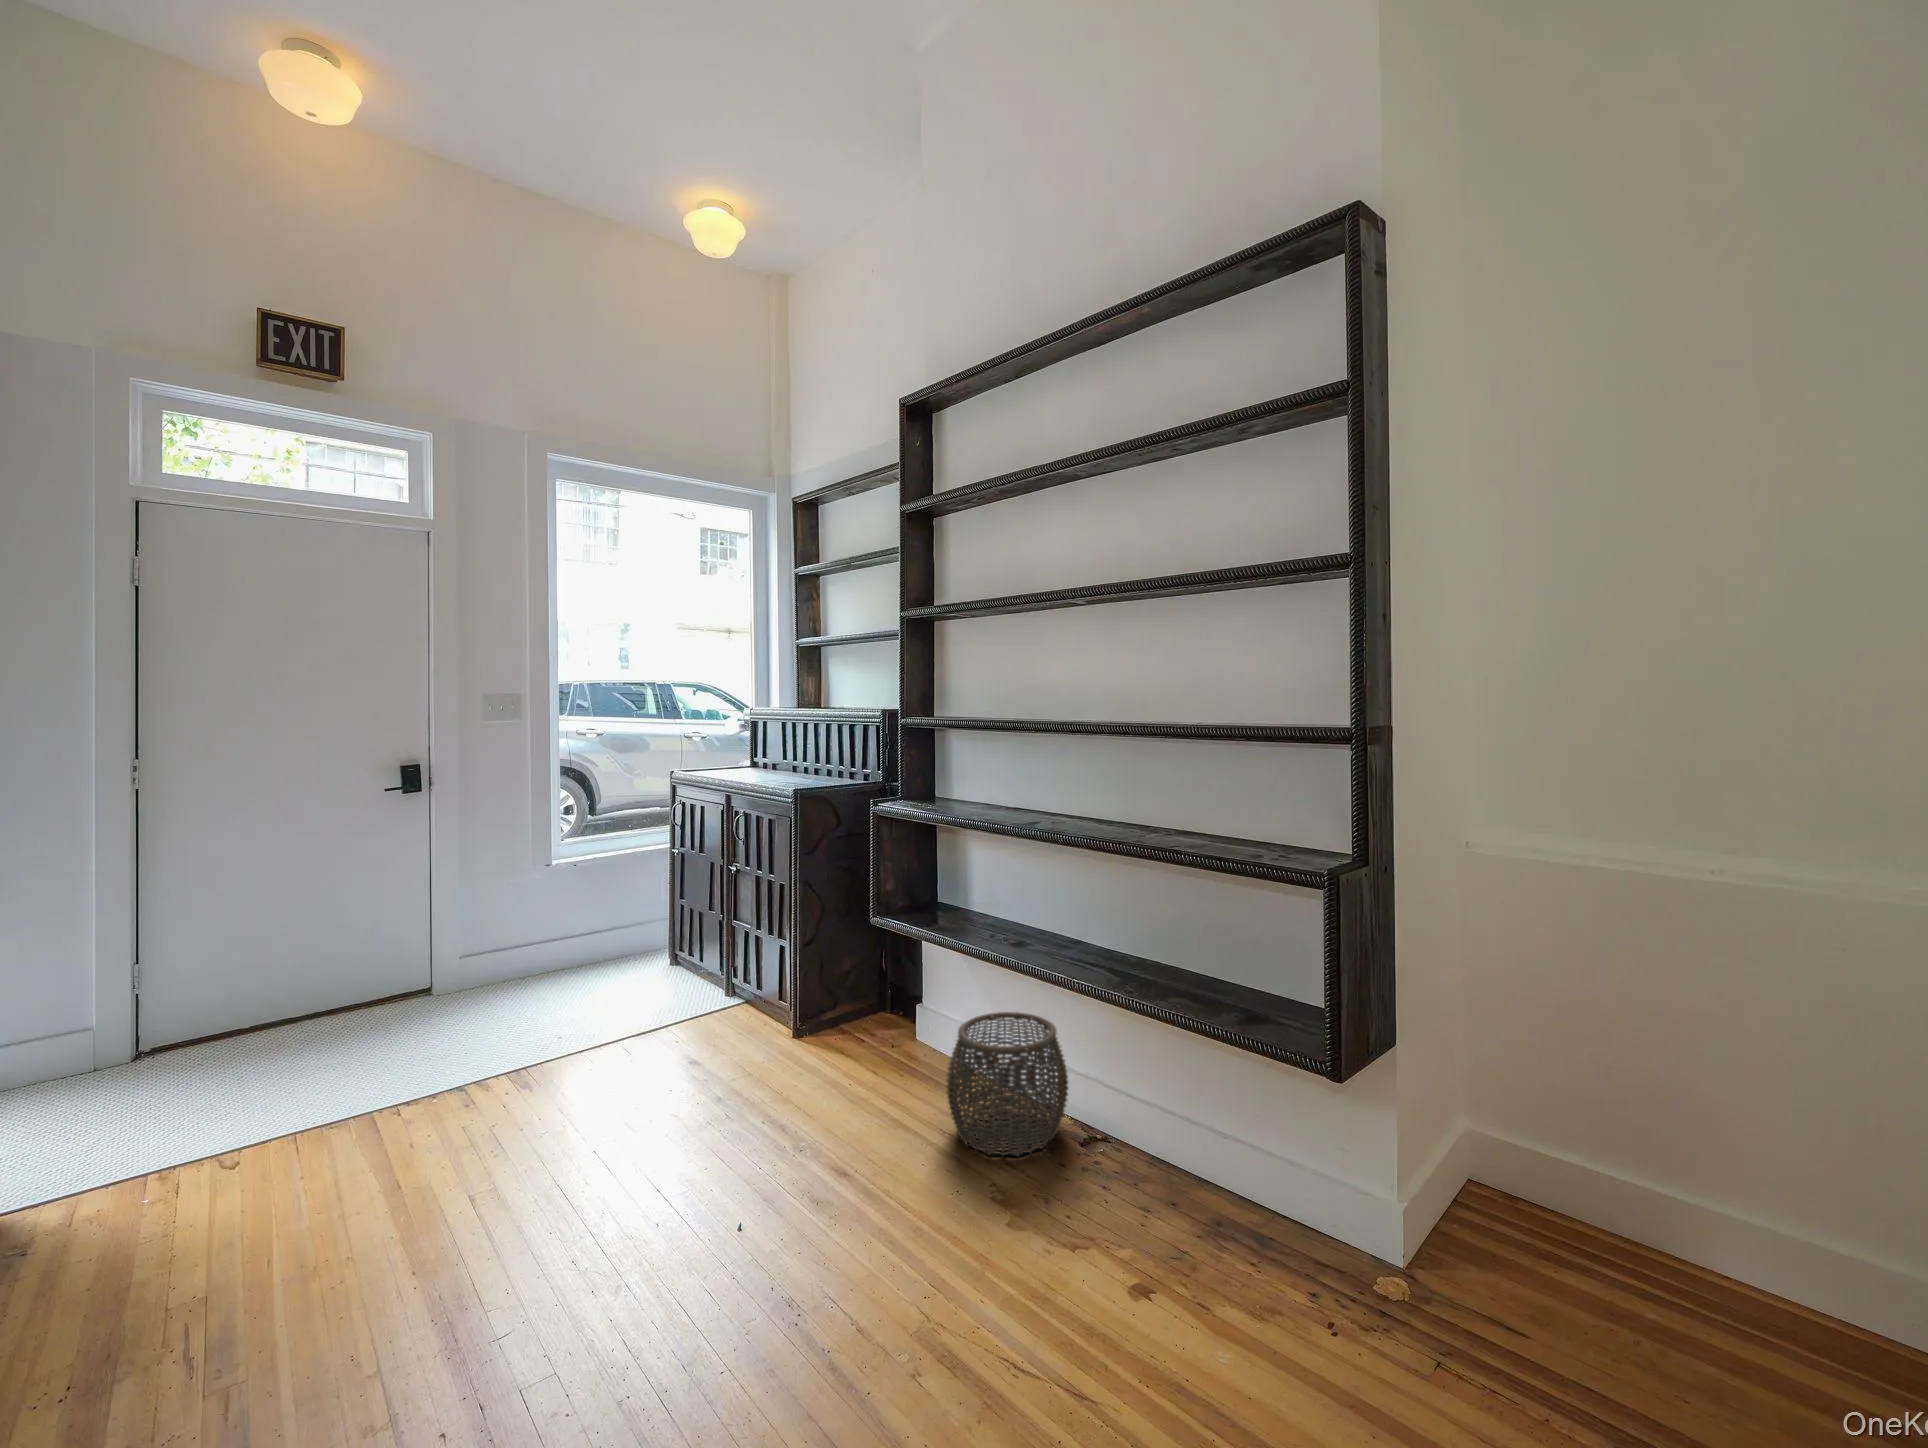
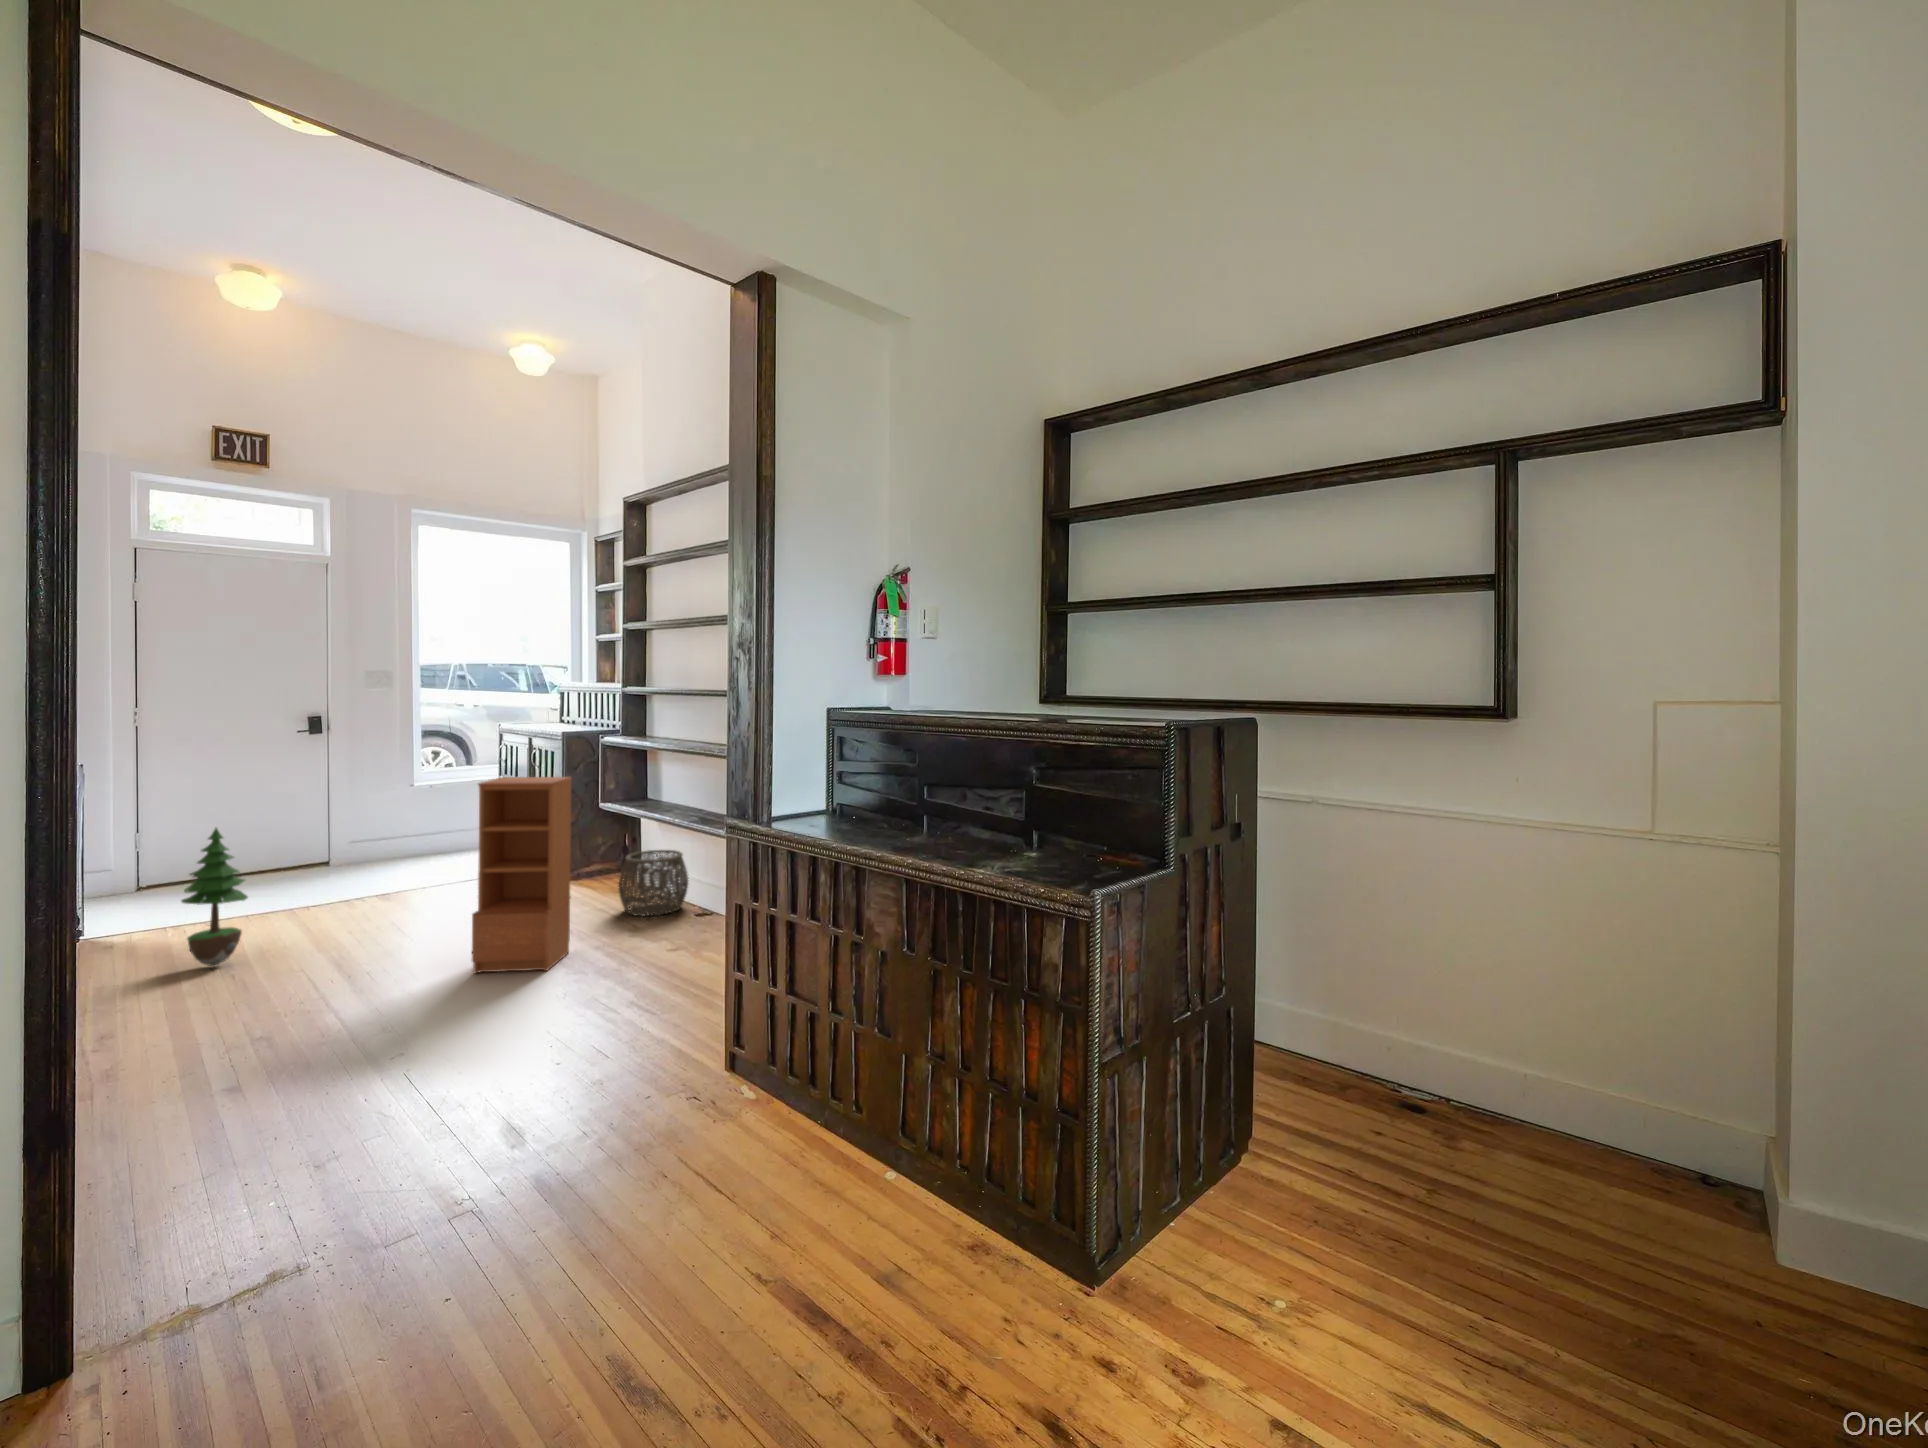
bookcase: none [766,915,937,1402] -> present [472,777,572,974]
potted tree: none [136,1036,284,1346] -> present [182,828,248,966]

